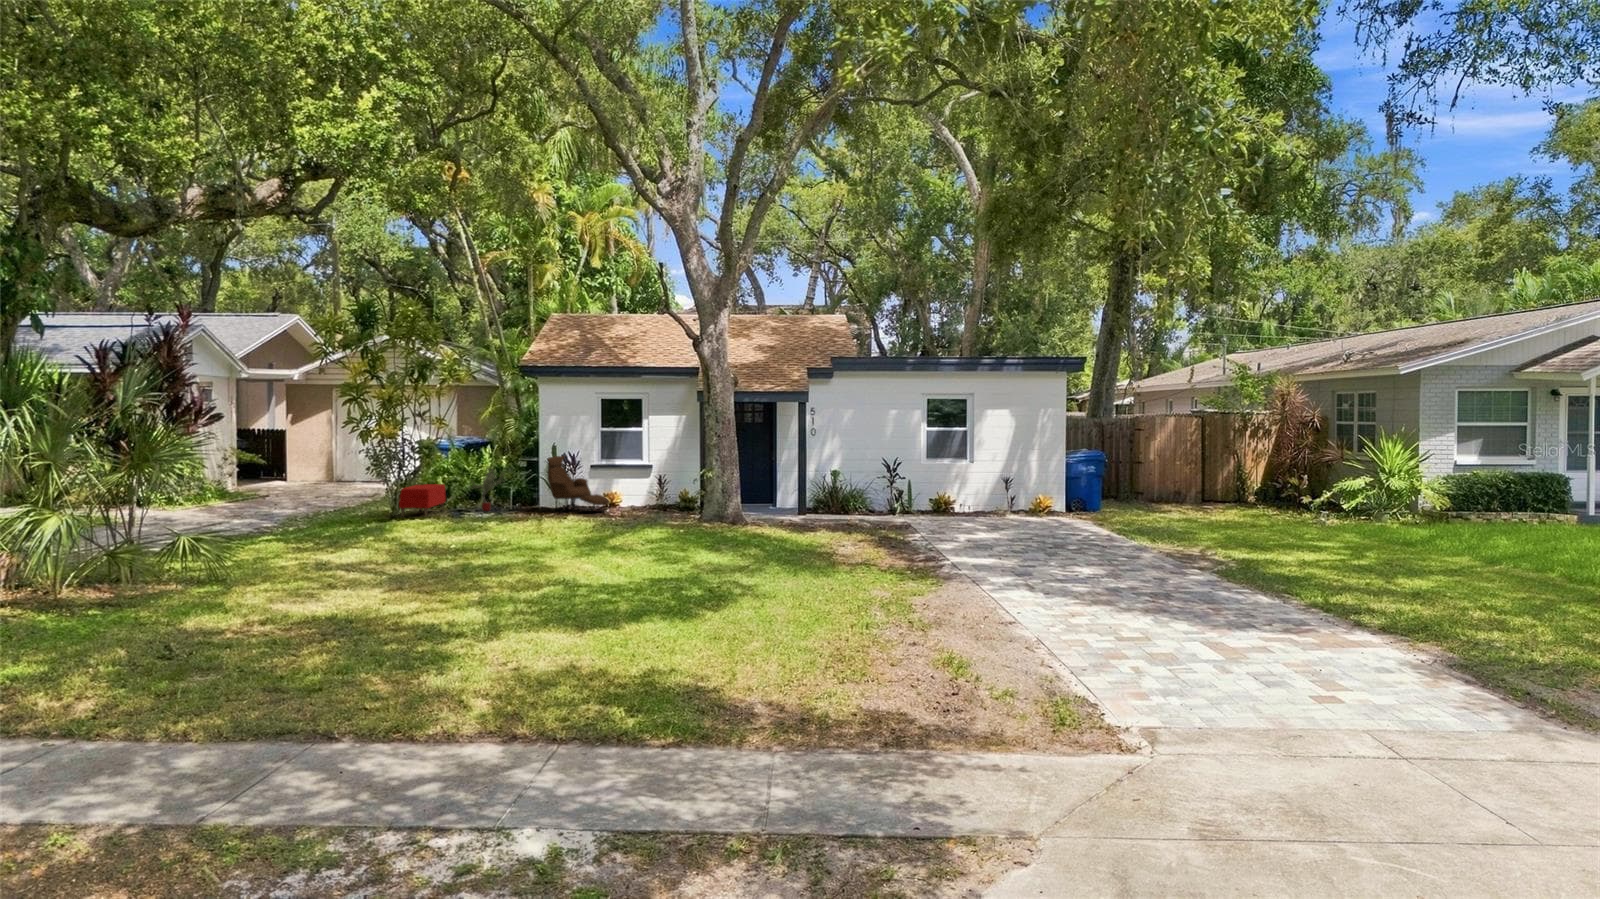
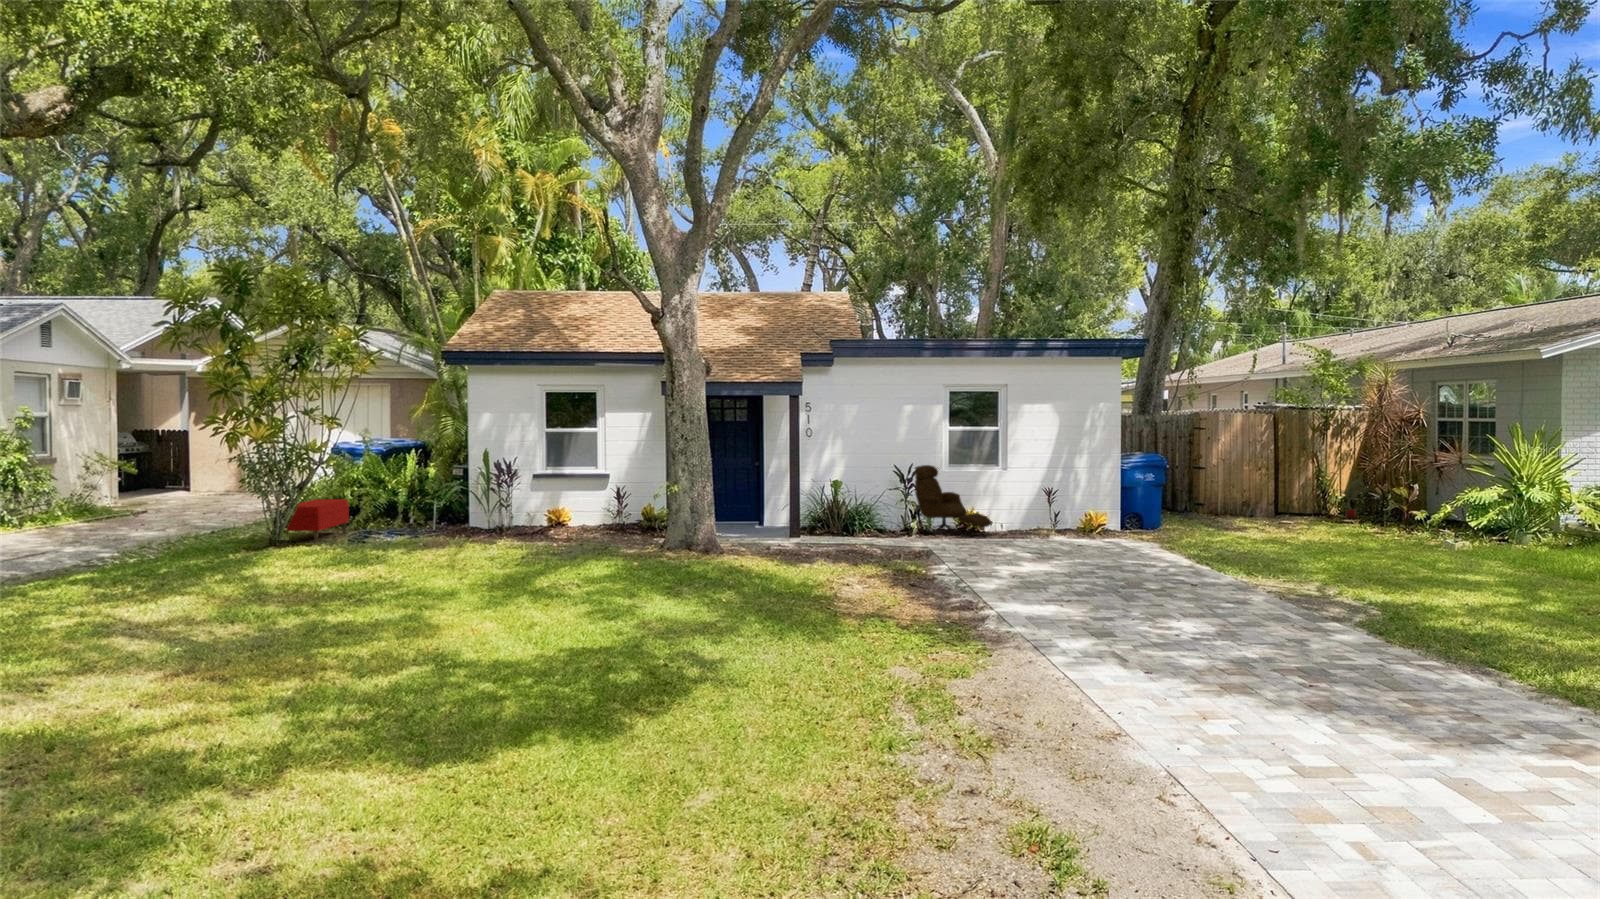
lounge chair: present [547,456,609,513] -> present [915,465,992,536]
potted tree: present [472,468,505,511] -> present [1340,473,1367,518]

